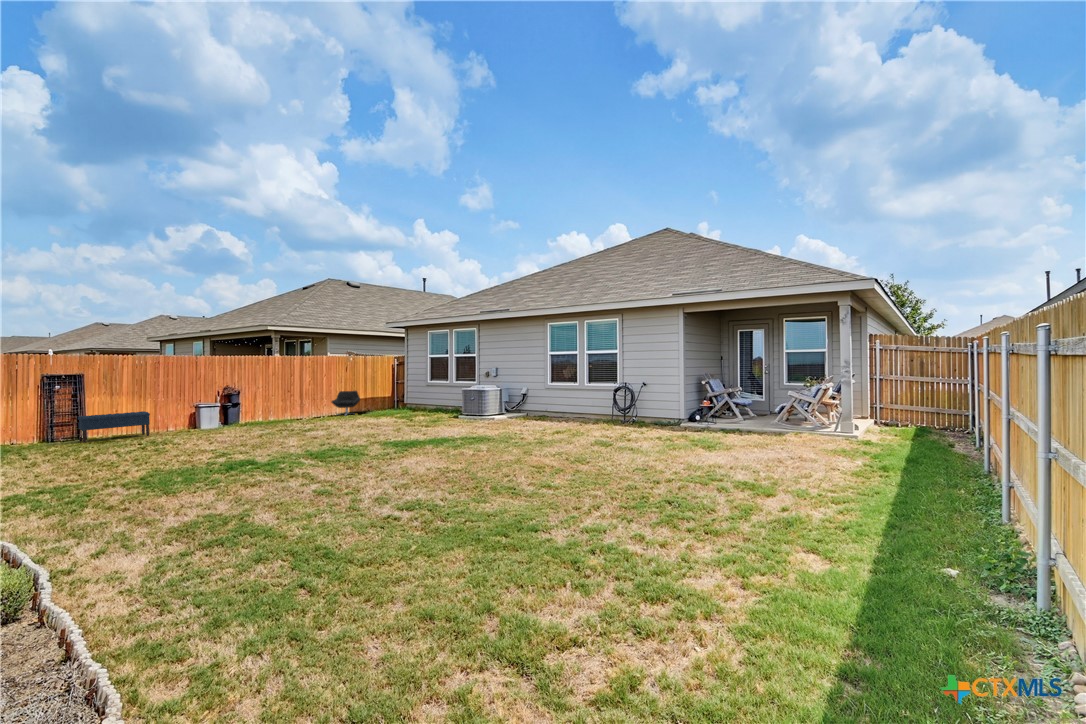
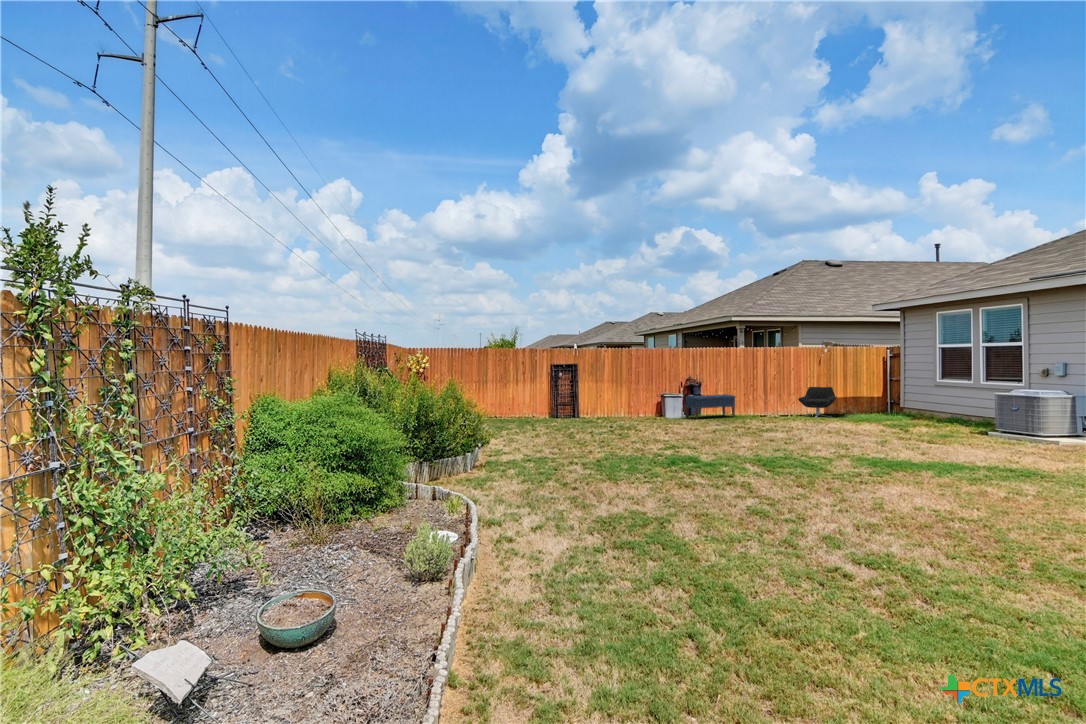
bench: present [78,411,150,442] -> present [685,394,735,419]

